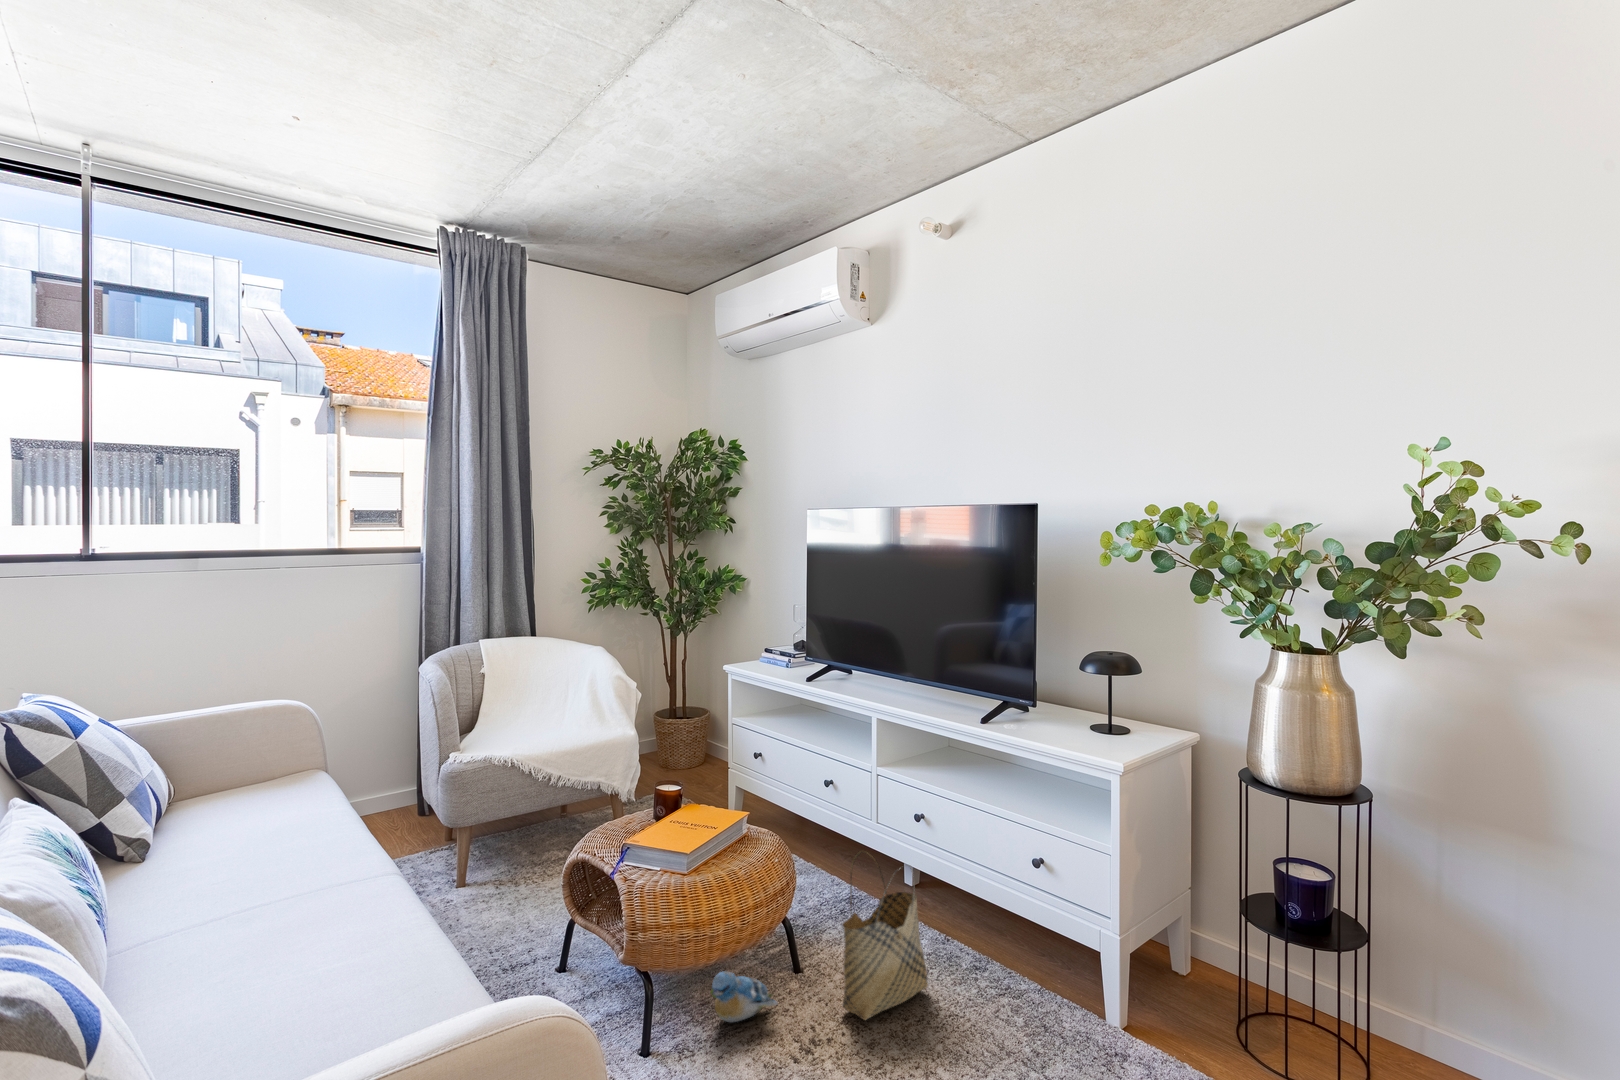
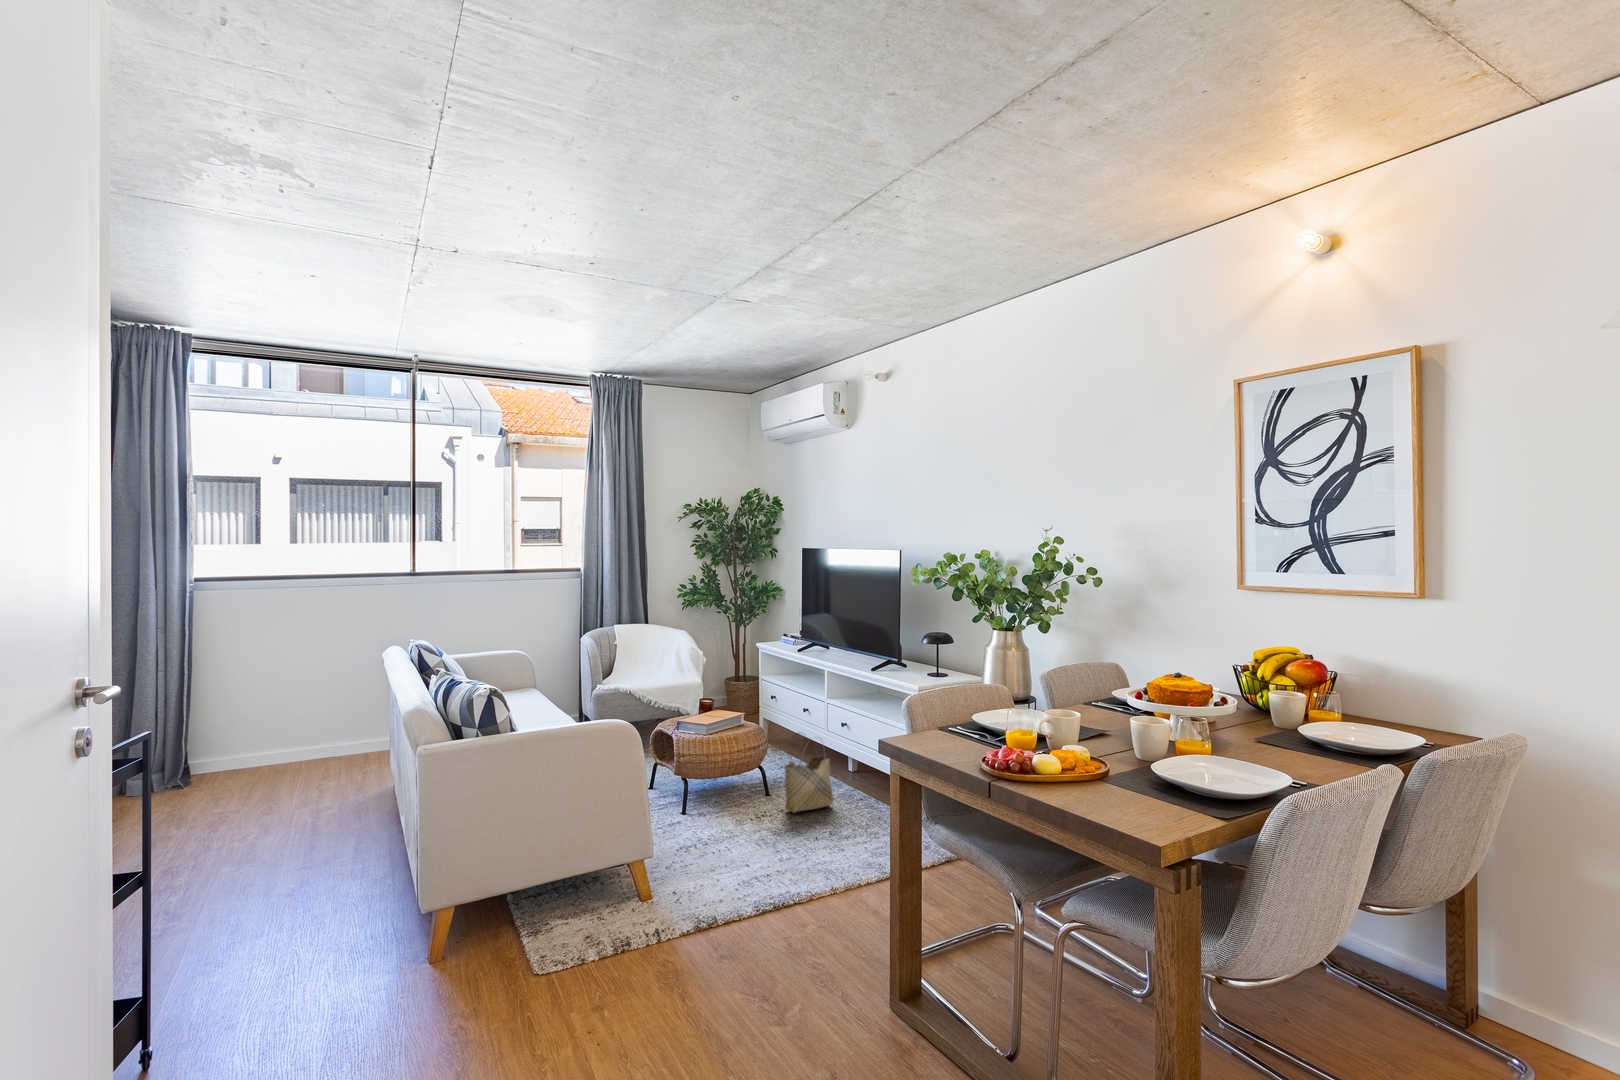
plush toy: present [711,971,778,1022] -> none [717,785,752,811]

